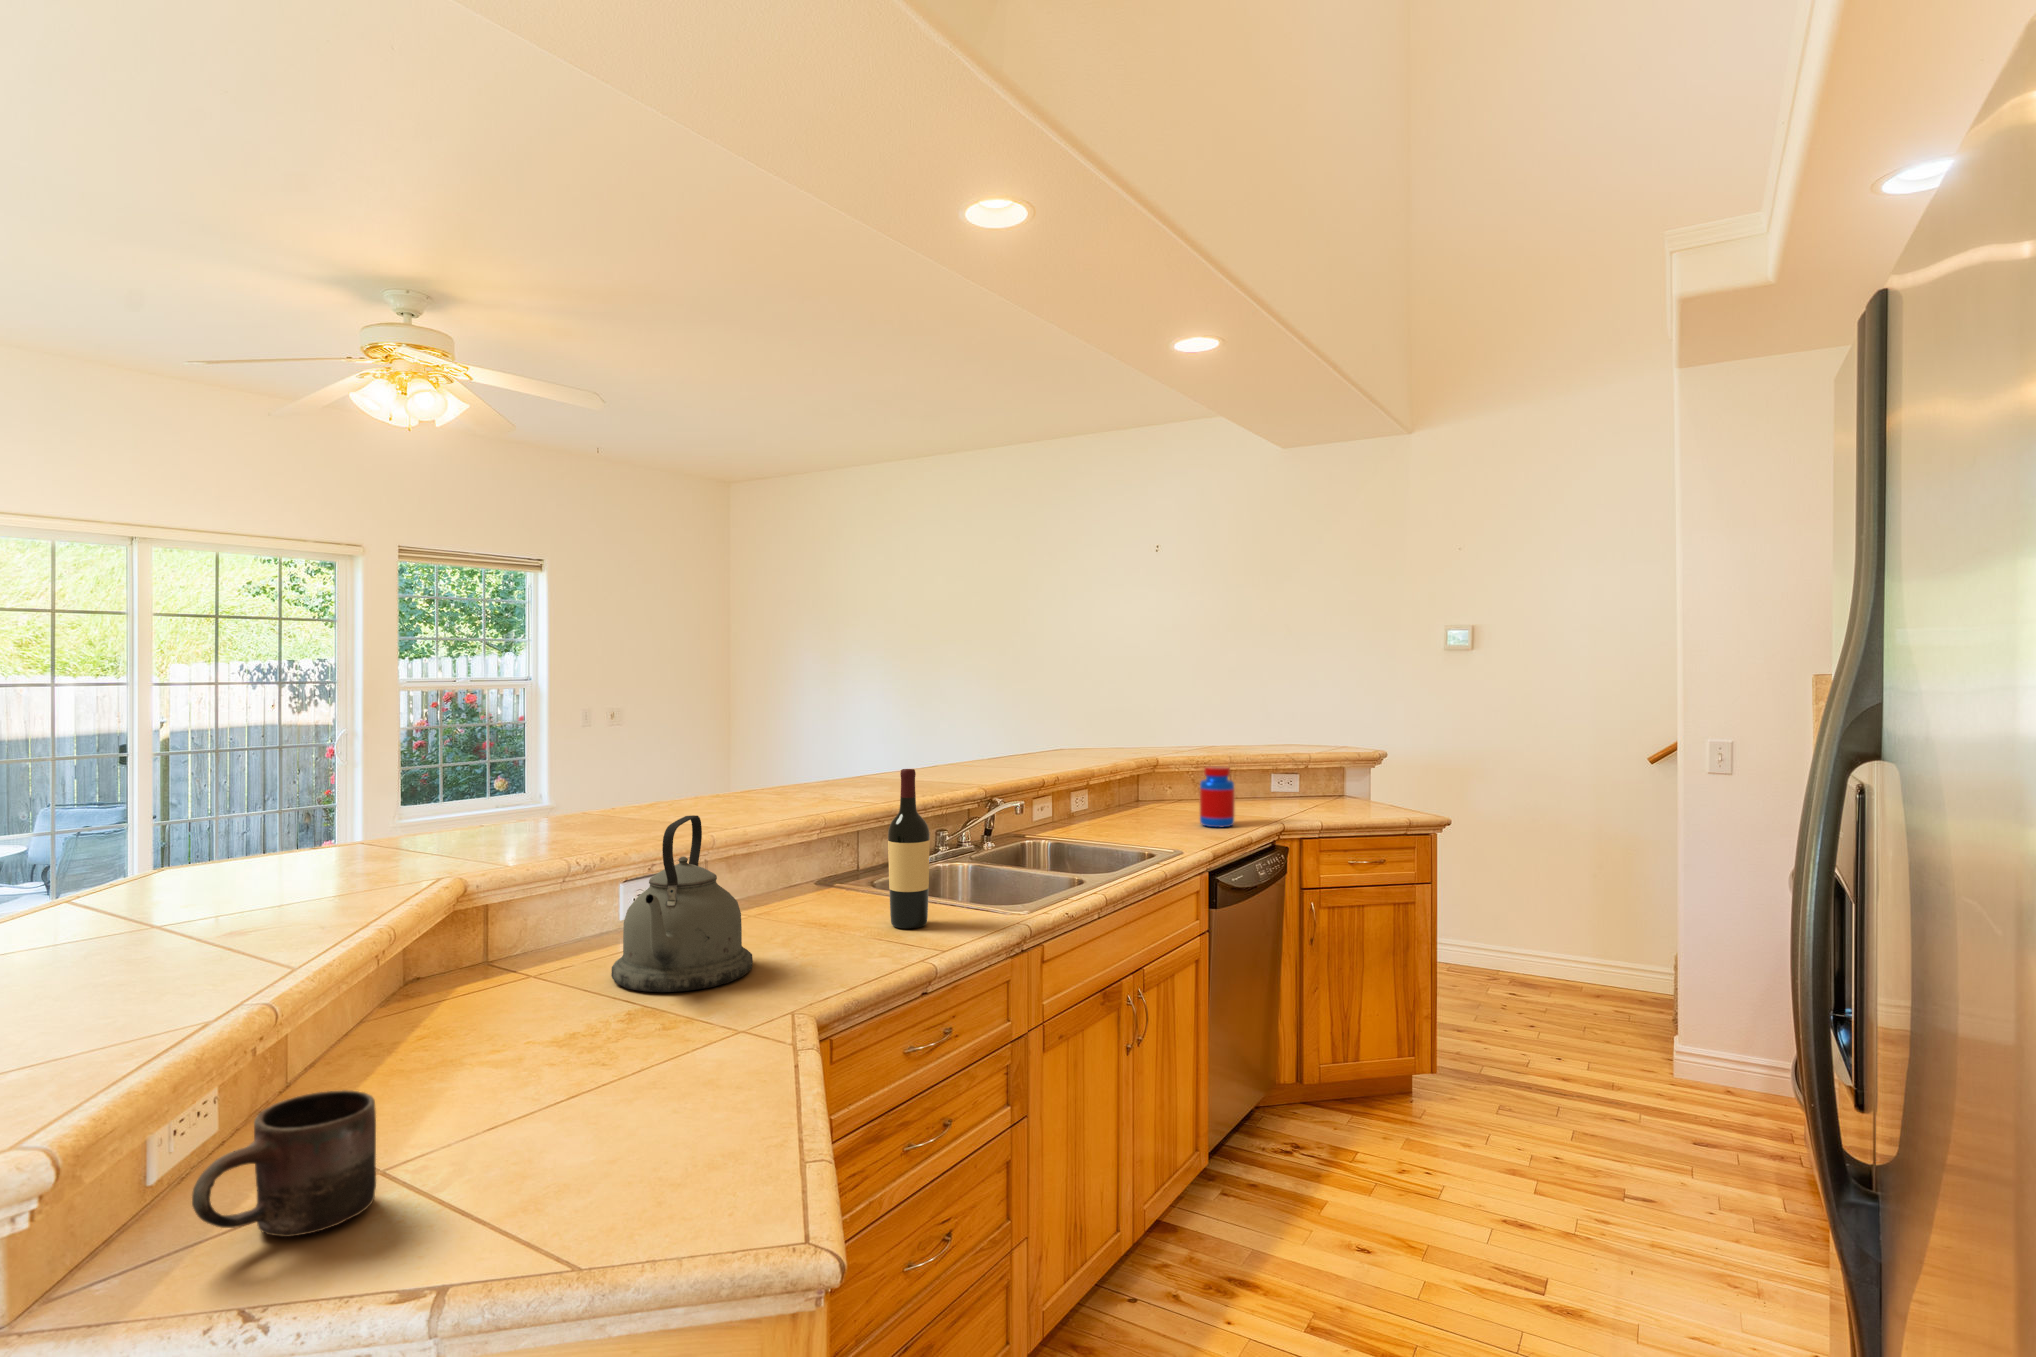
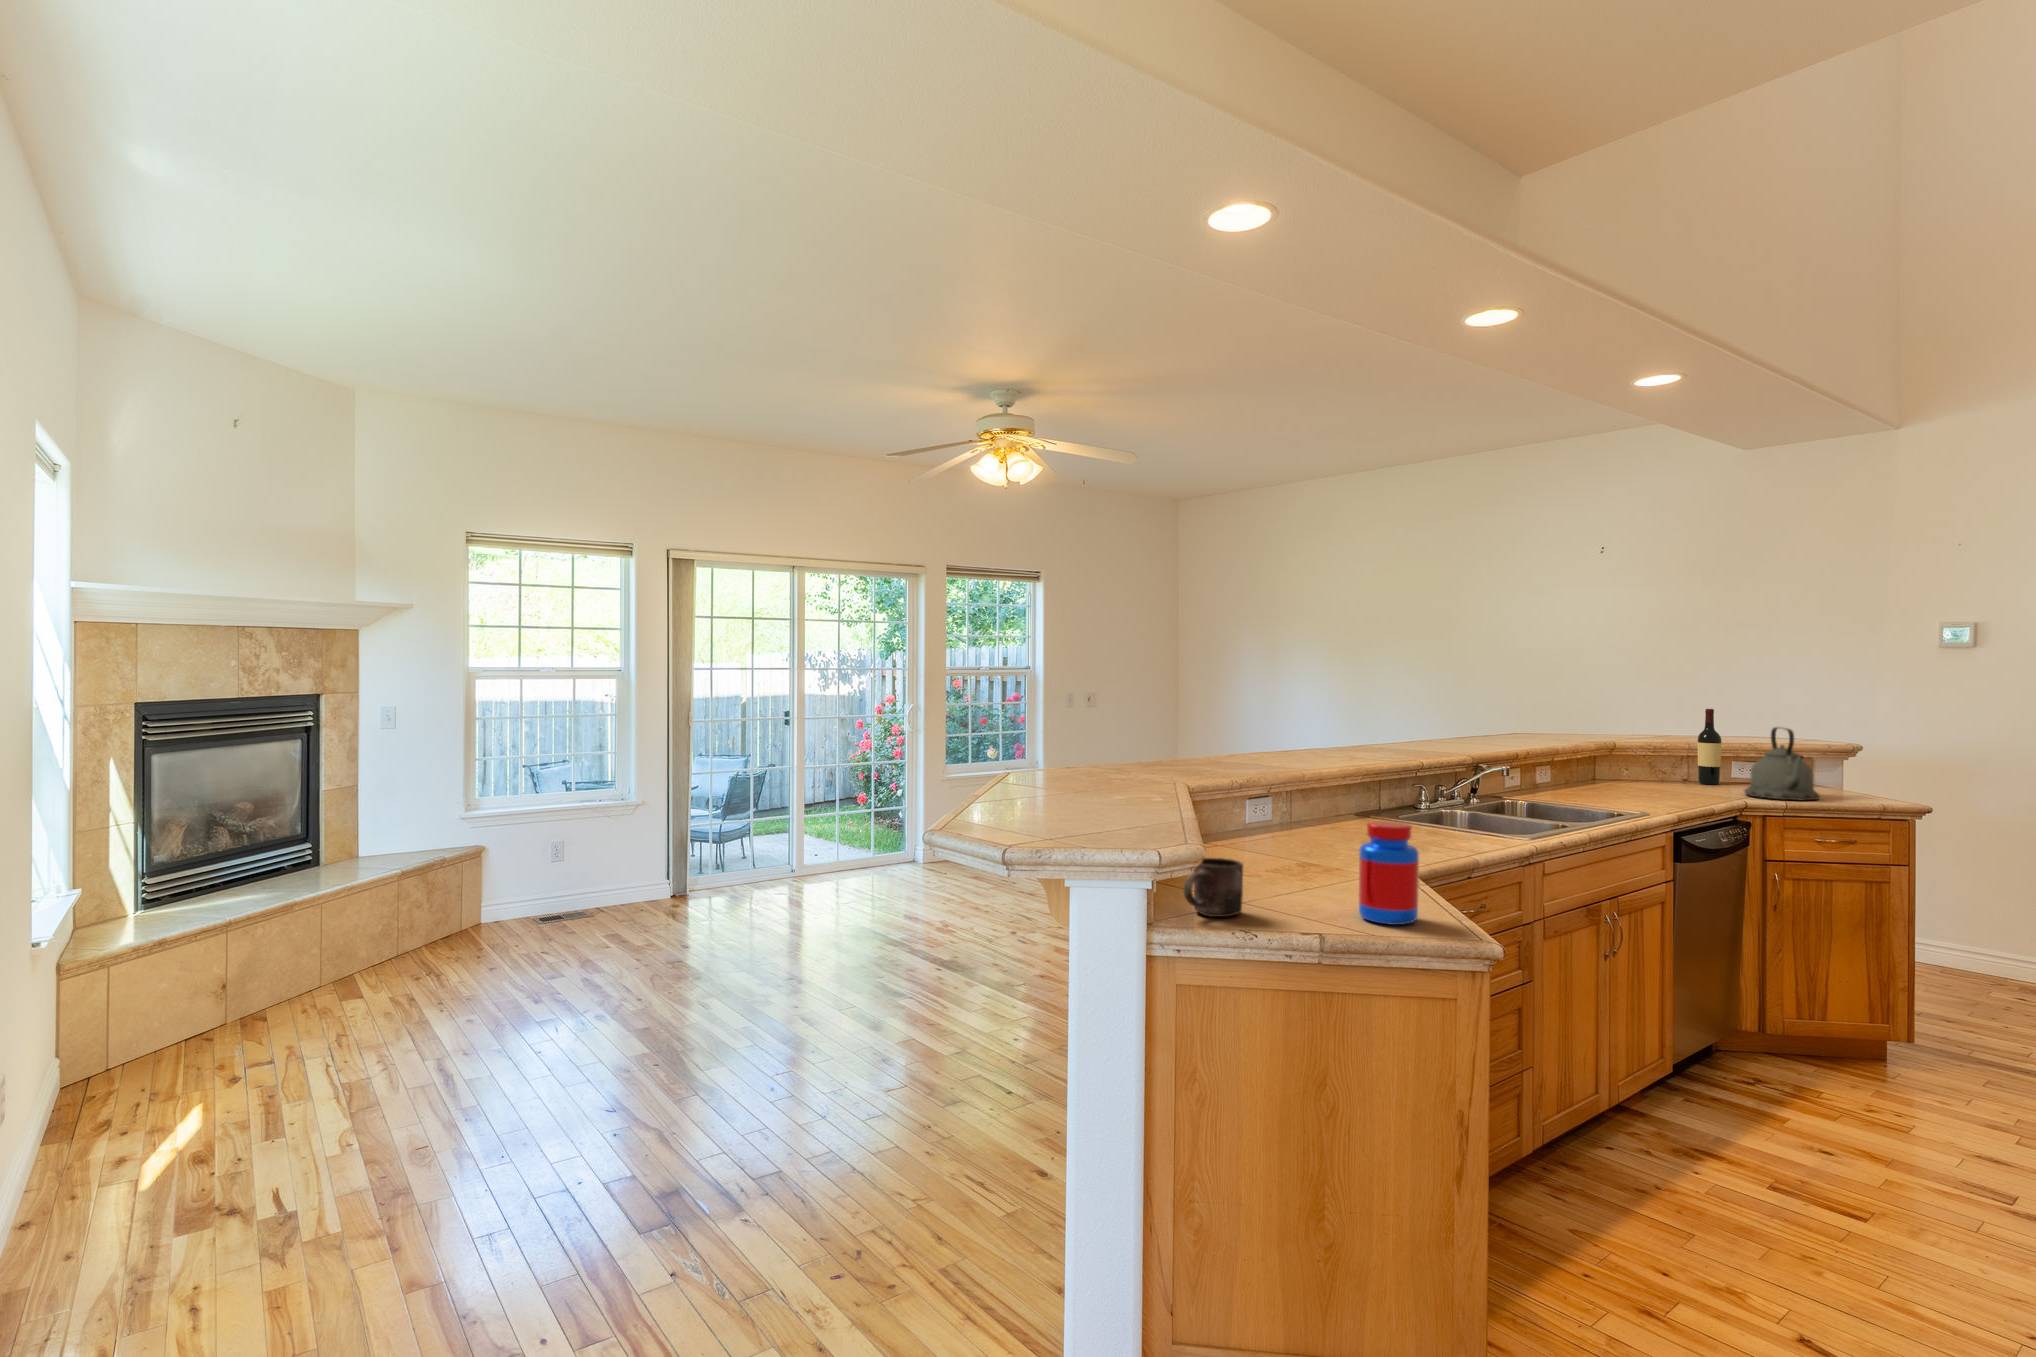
jar: present [1200,766,1235,827] -> present [1359,821,1419,925]
wine bottle: present [888,769,930,929] -> present [1697,709,1722,785]
kettle: present [611,815,753,992] -> present [1744,727,1820,801]

